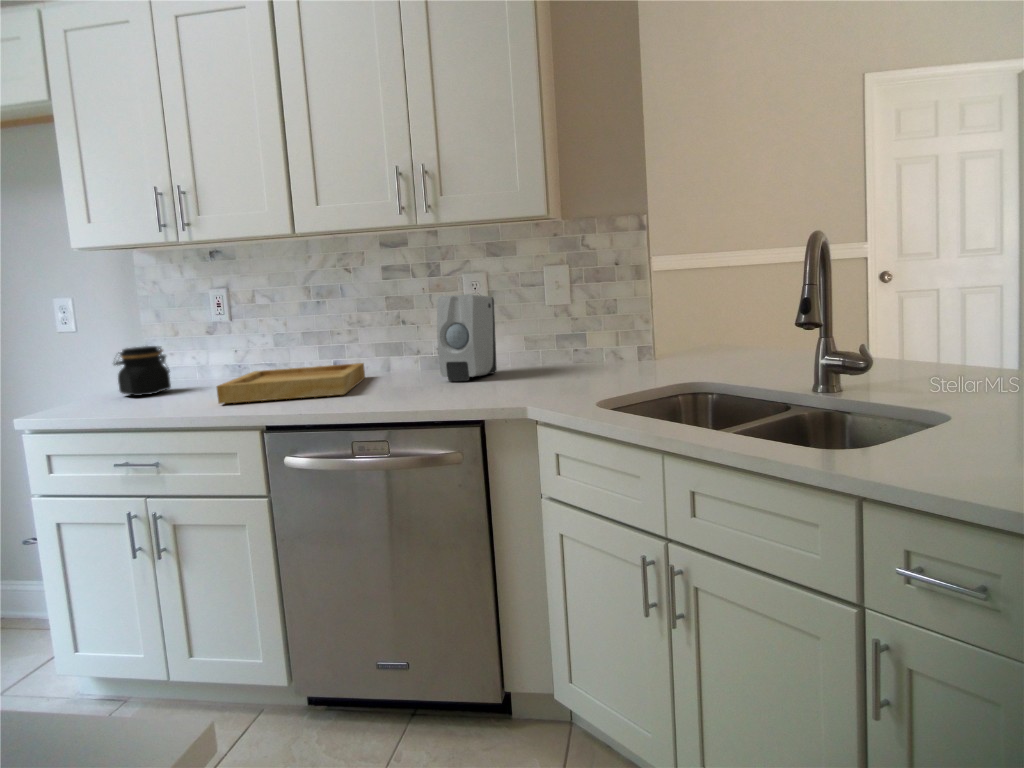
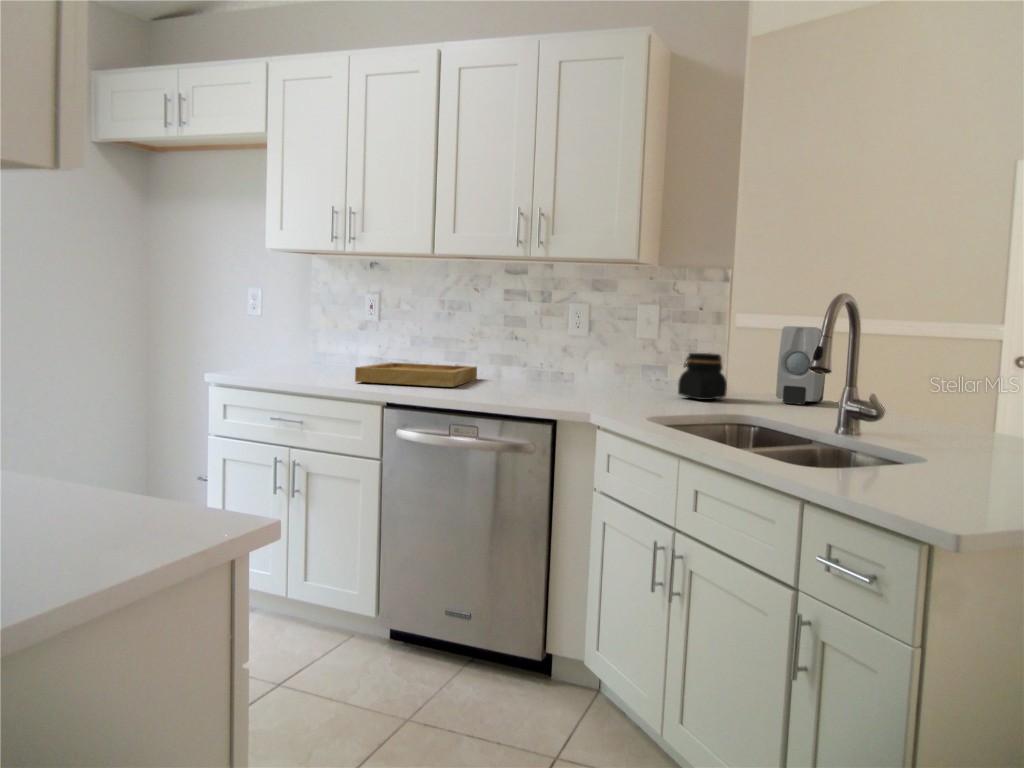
soap dispenser: present [437,294,497,381] -> present [776,326,825,405]
jar: present [114,346,171,396] -> present [678,353,727,400]

